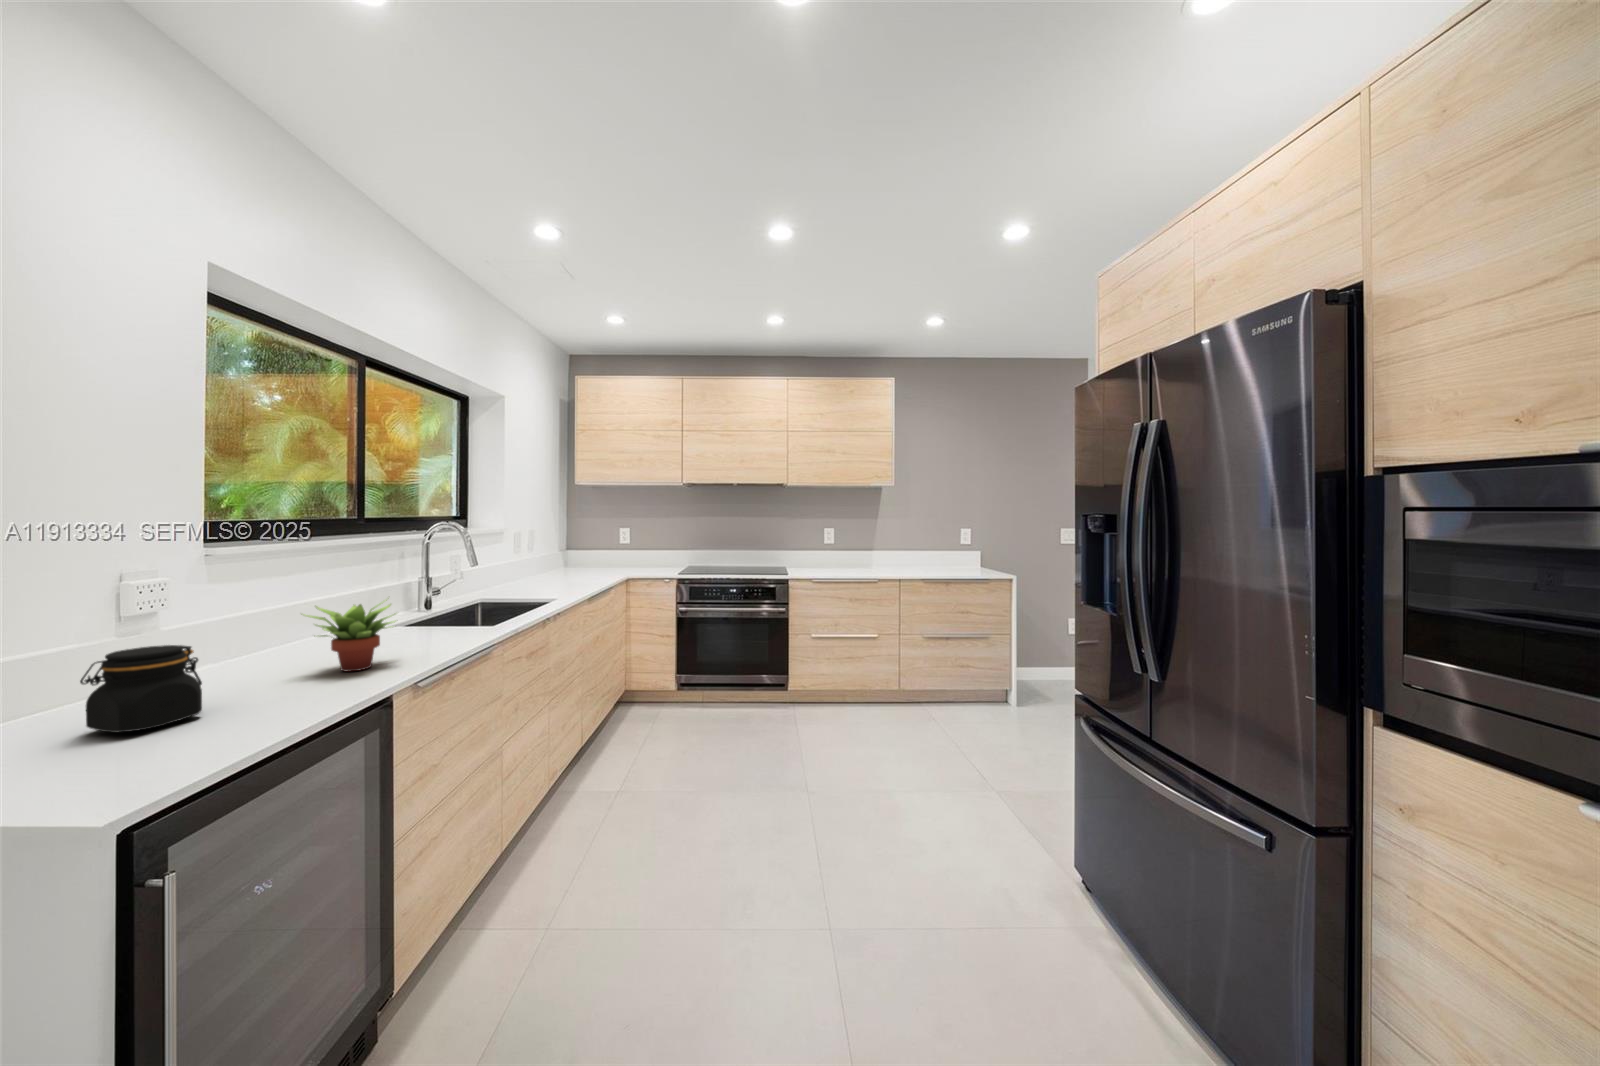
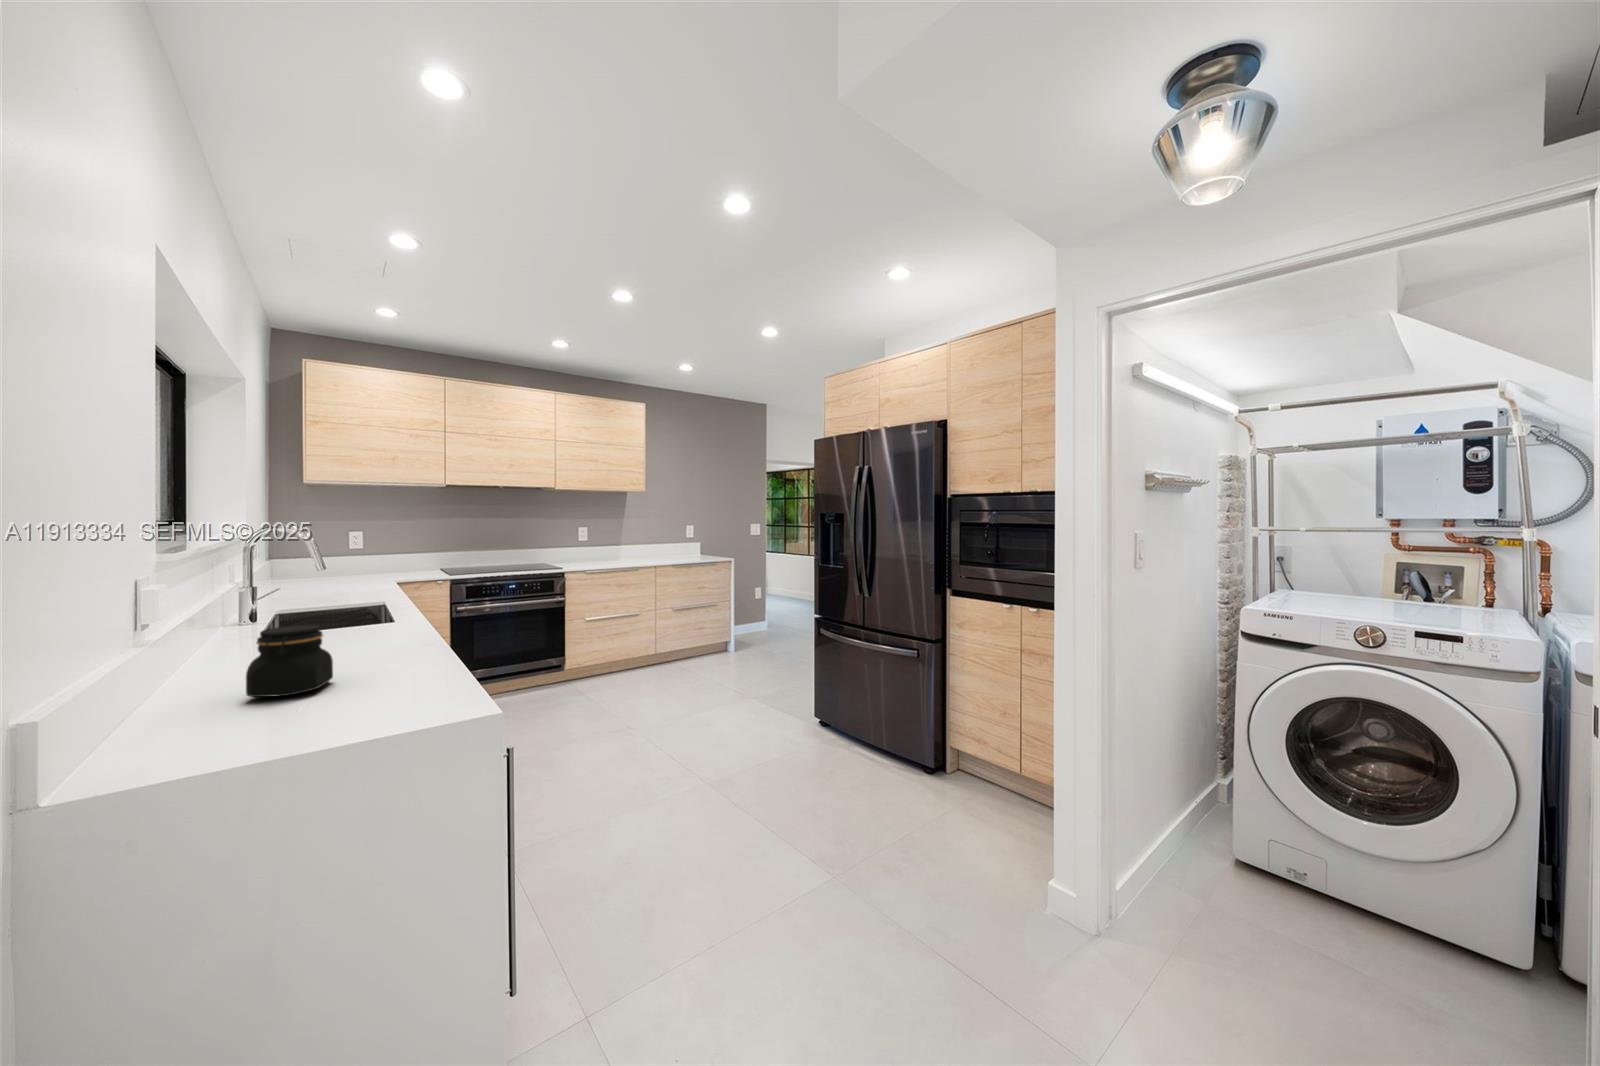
succulent plant: present [304,600,395,672] -> none [320,586,400,651]

